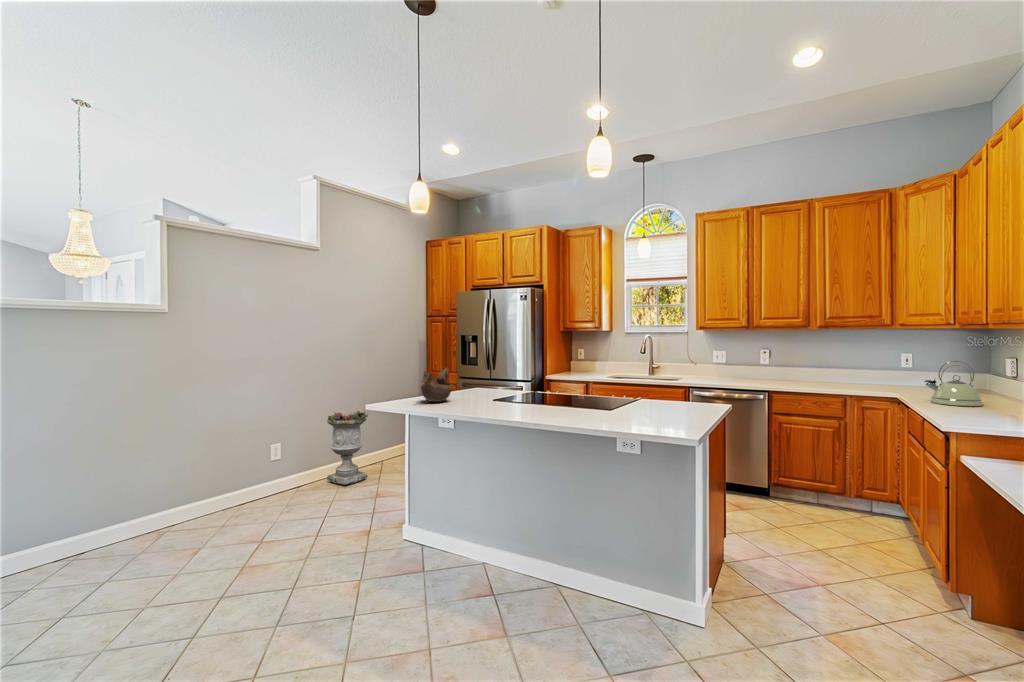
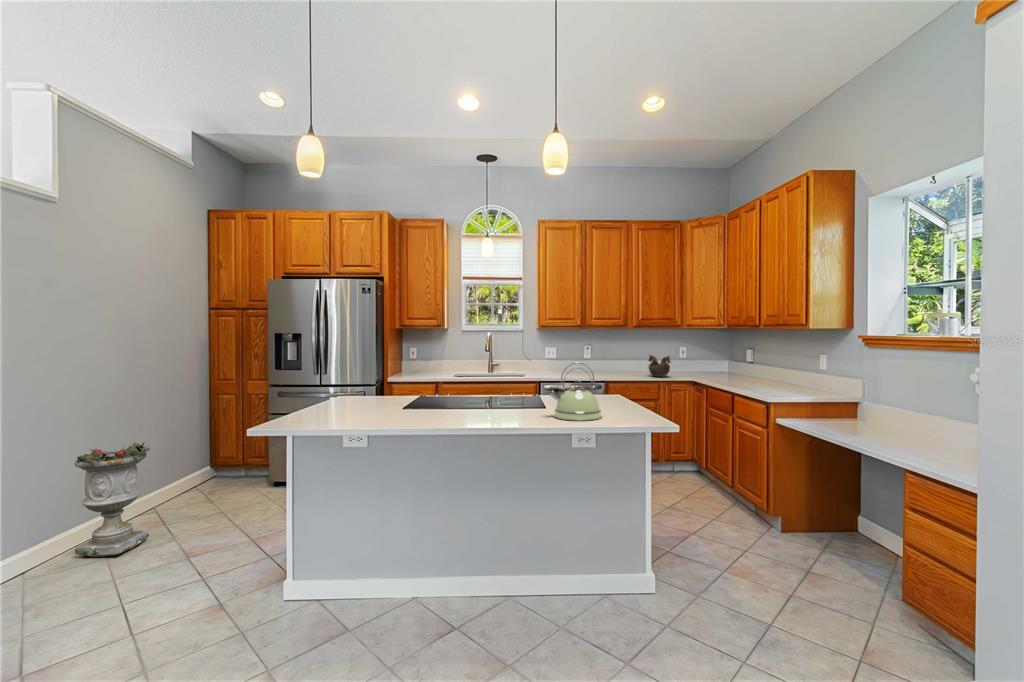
kettle: present [925,361,983,406] -> present [548,363,602,421]
decorative bowl: present [421,368,452,402] -> present [649,355,671,377]

